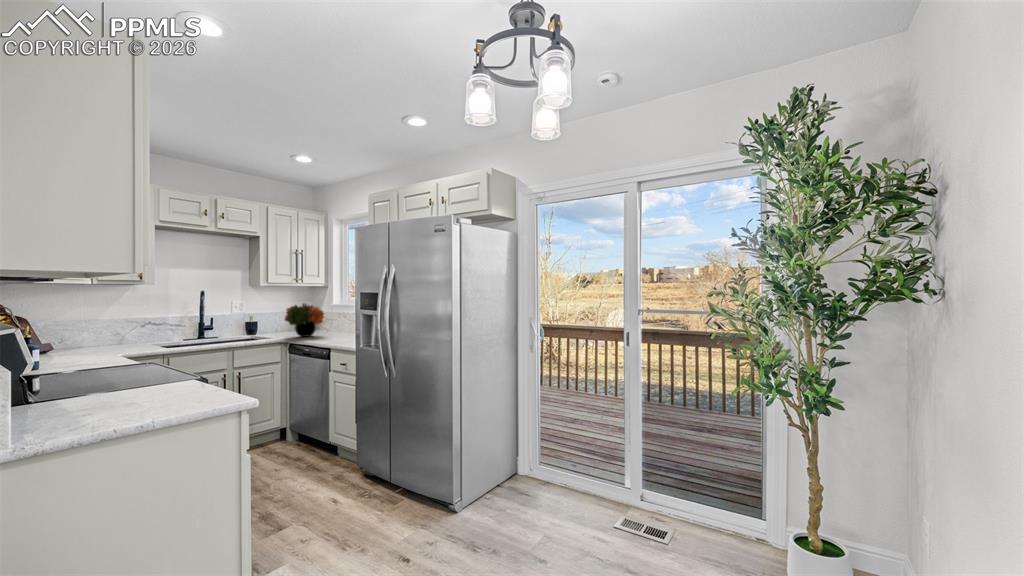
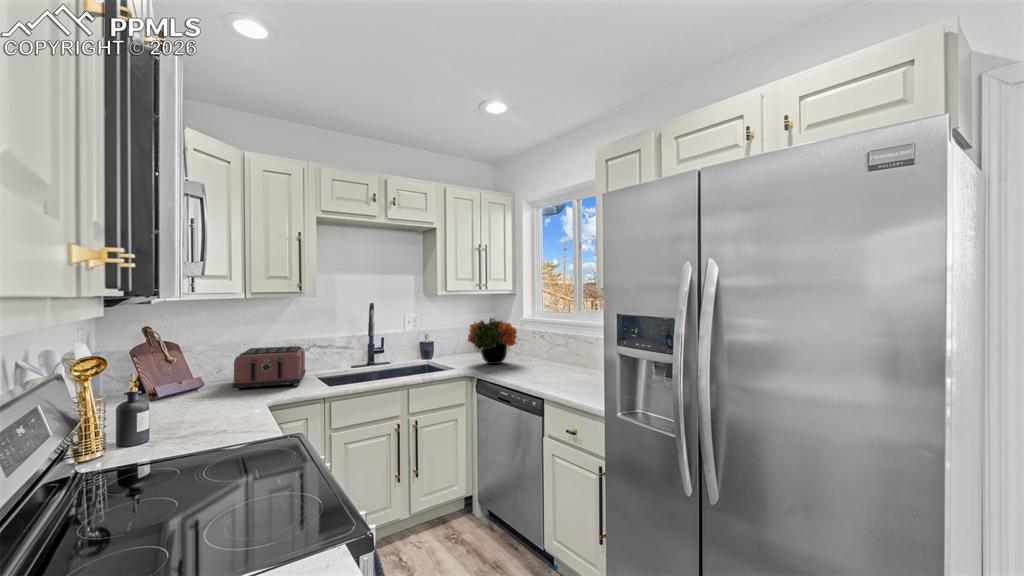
toaster: none [82,322,143,351] -> present [232,346,306,390]

